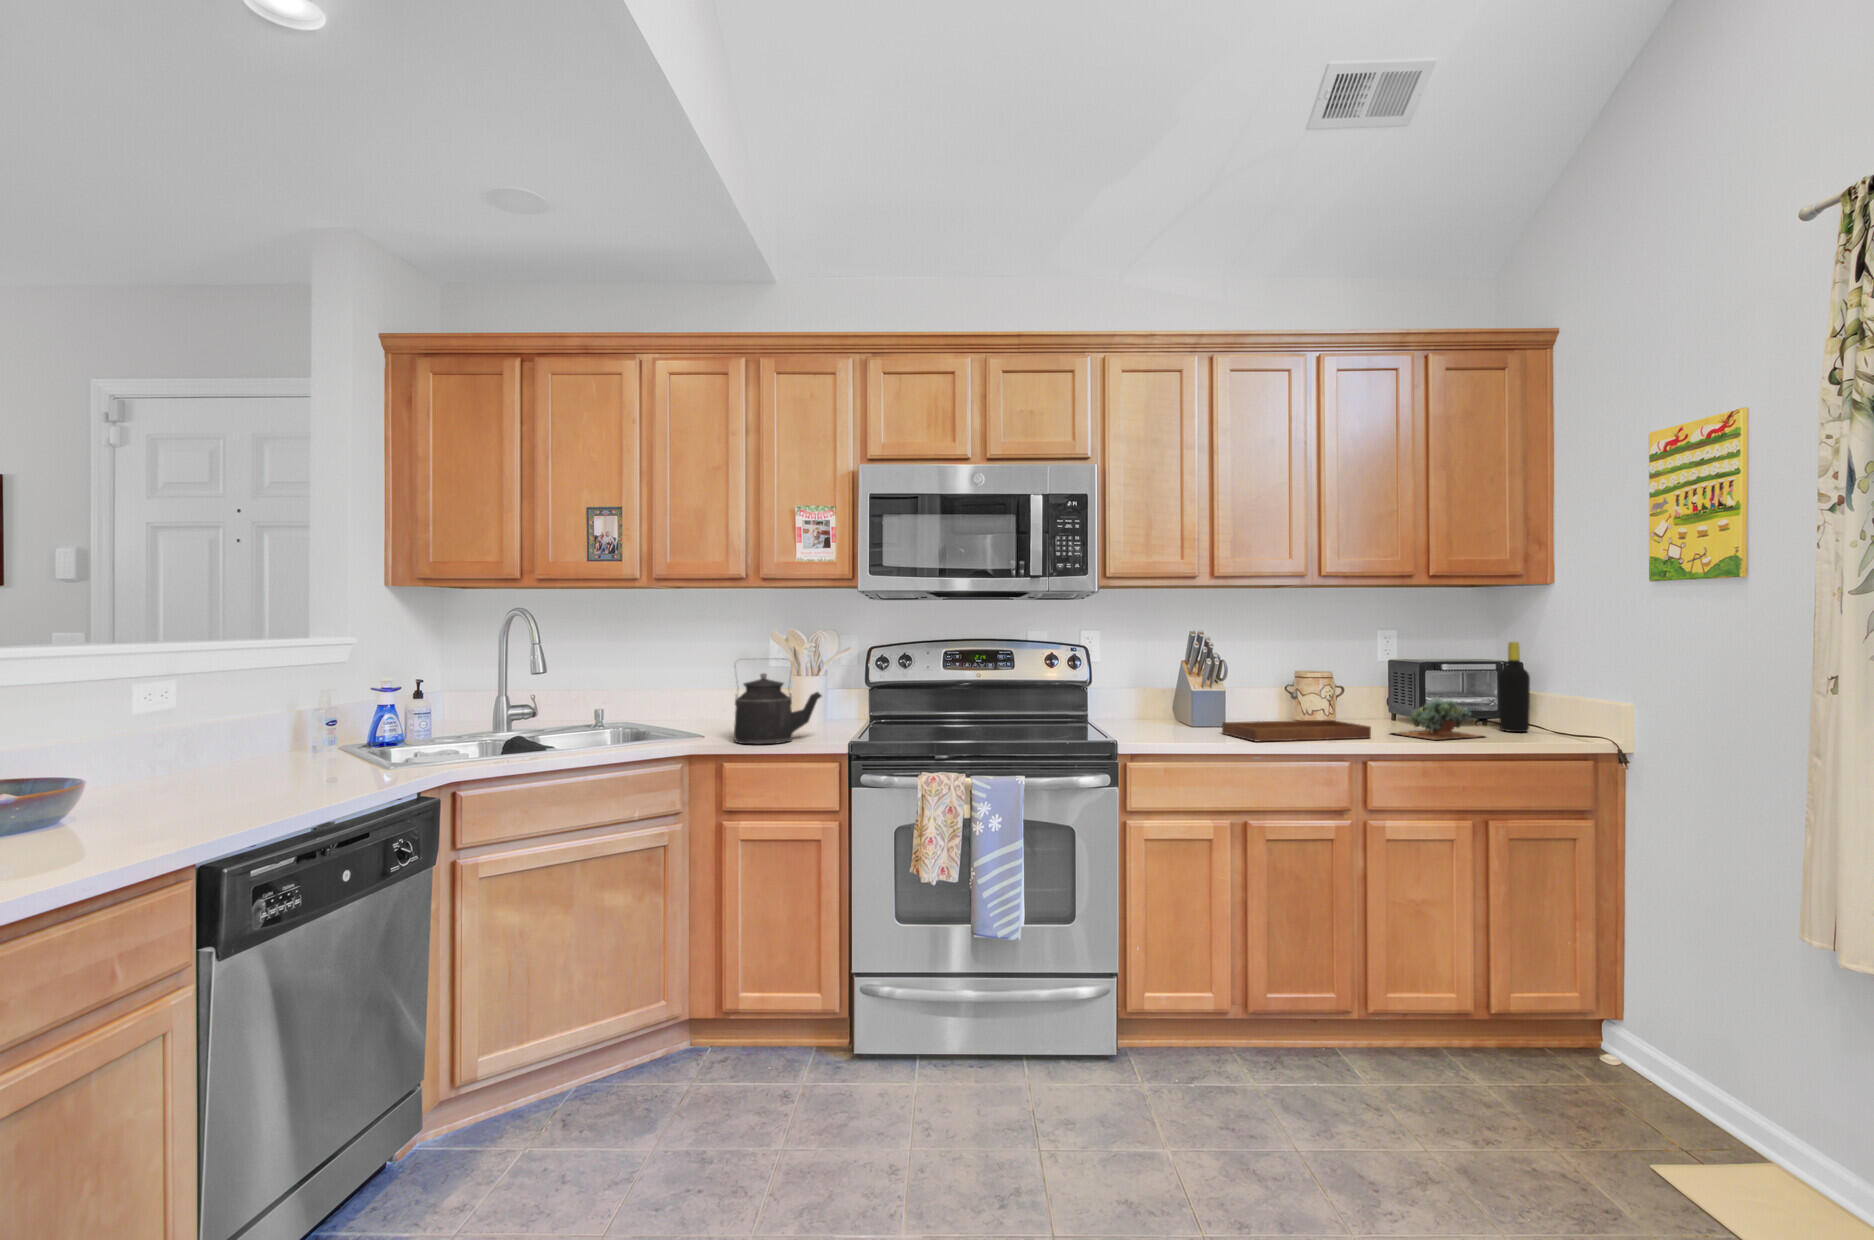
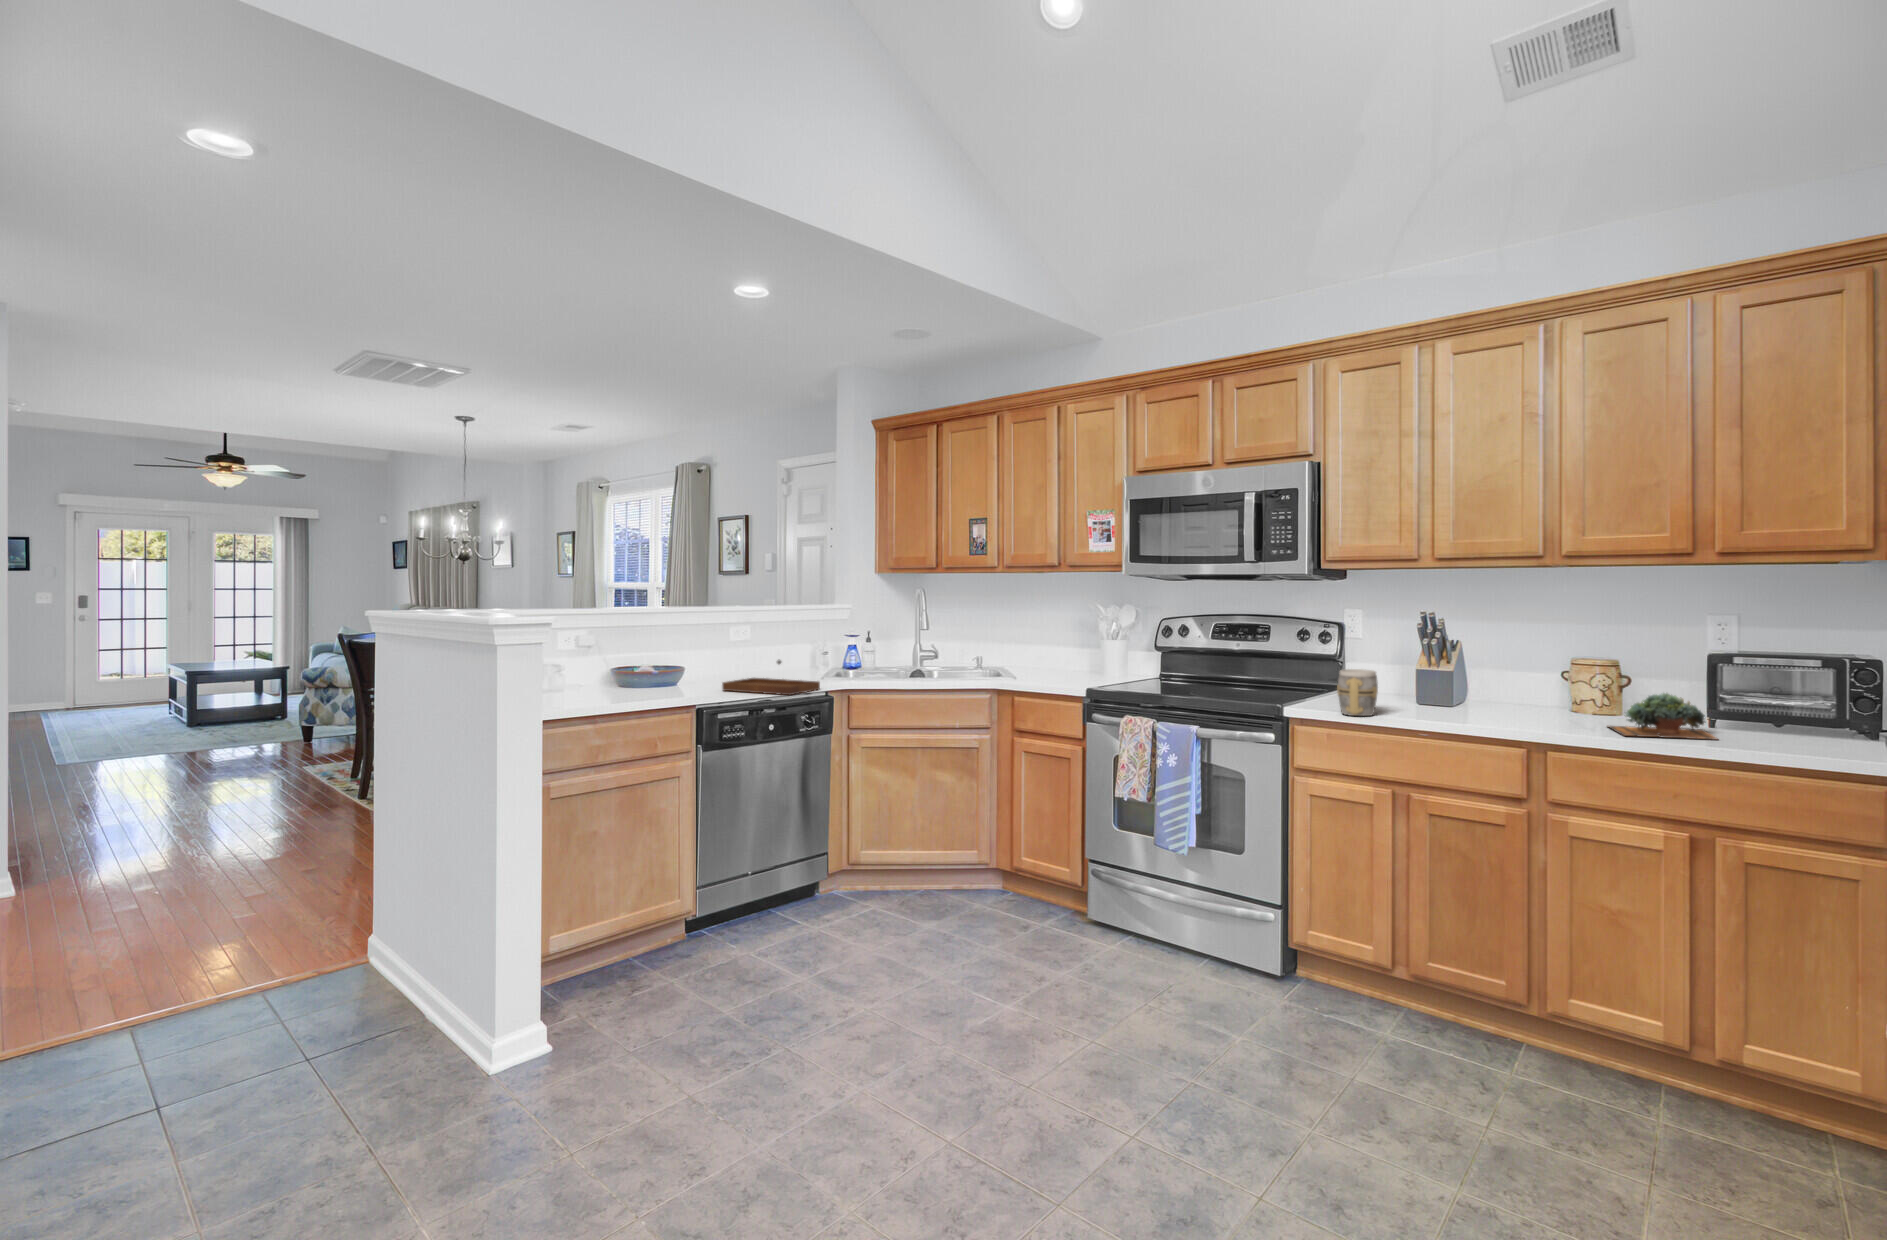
bottle: present [1498,642,1530,732] -> none [1782,632,1825,740]
kettle: present [734,658,821,744] -> none [1027,627,1087,689]
mug: none [1173,692,1217,744] -> present [1337,669,1378,716]
tray: present [1222,693,1371,741] -> present [722,660,820,695]

